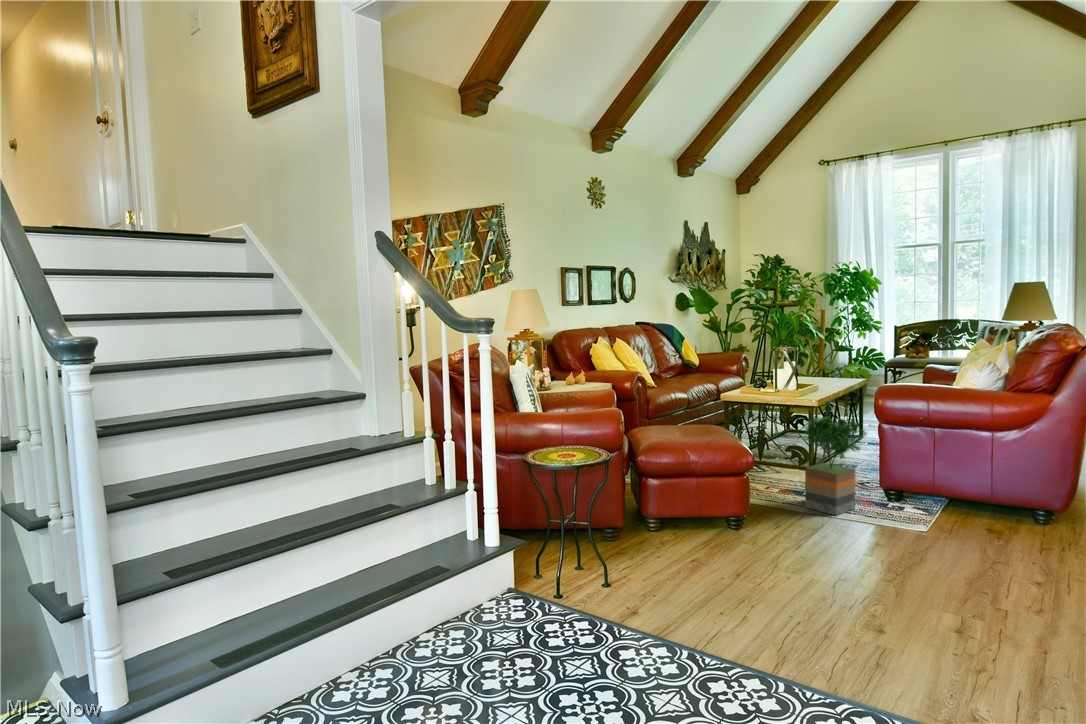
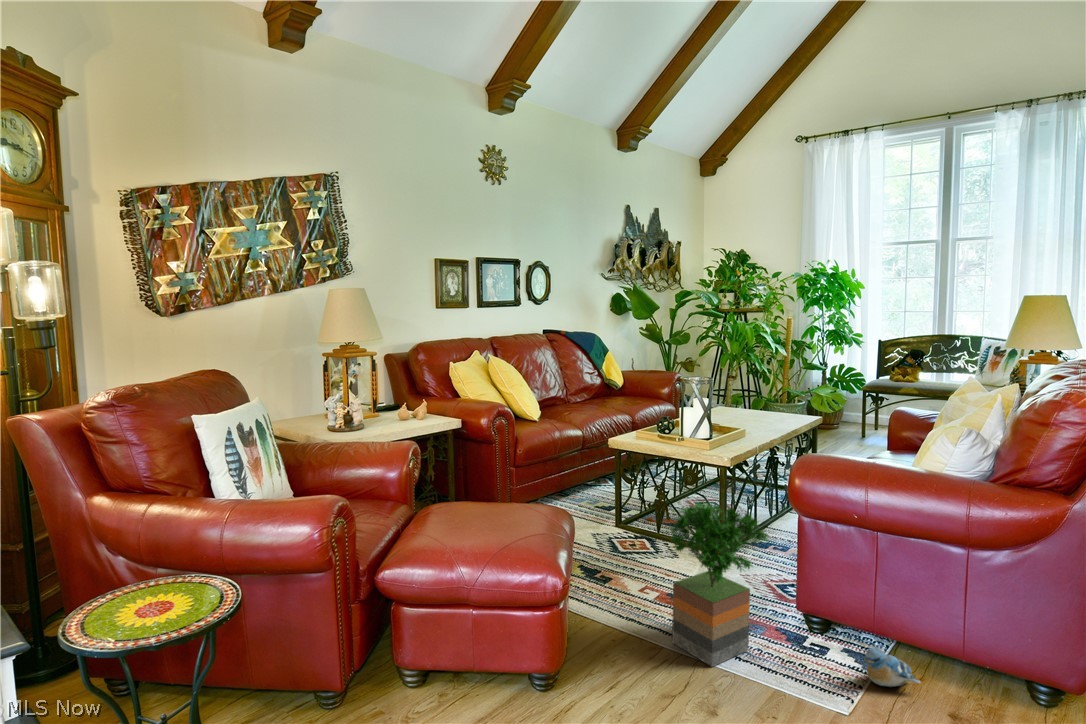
plush toy: none [932,495,968,518] -> present [864,647,921,687]

